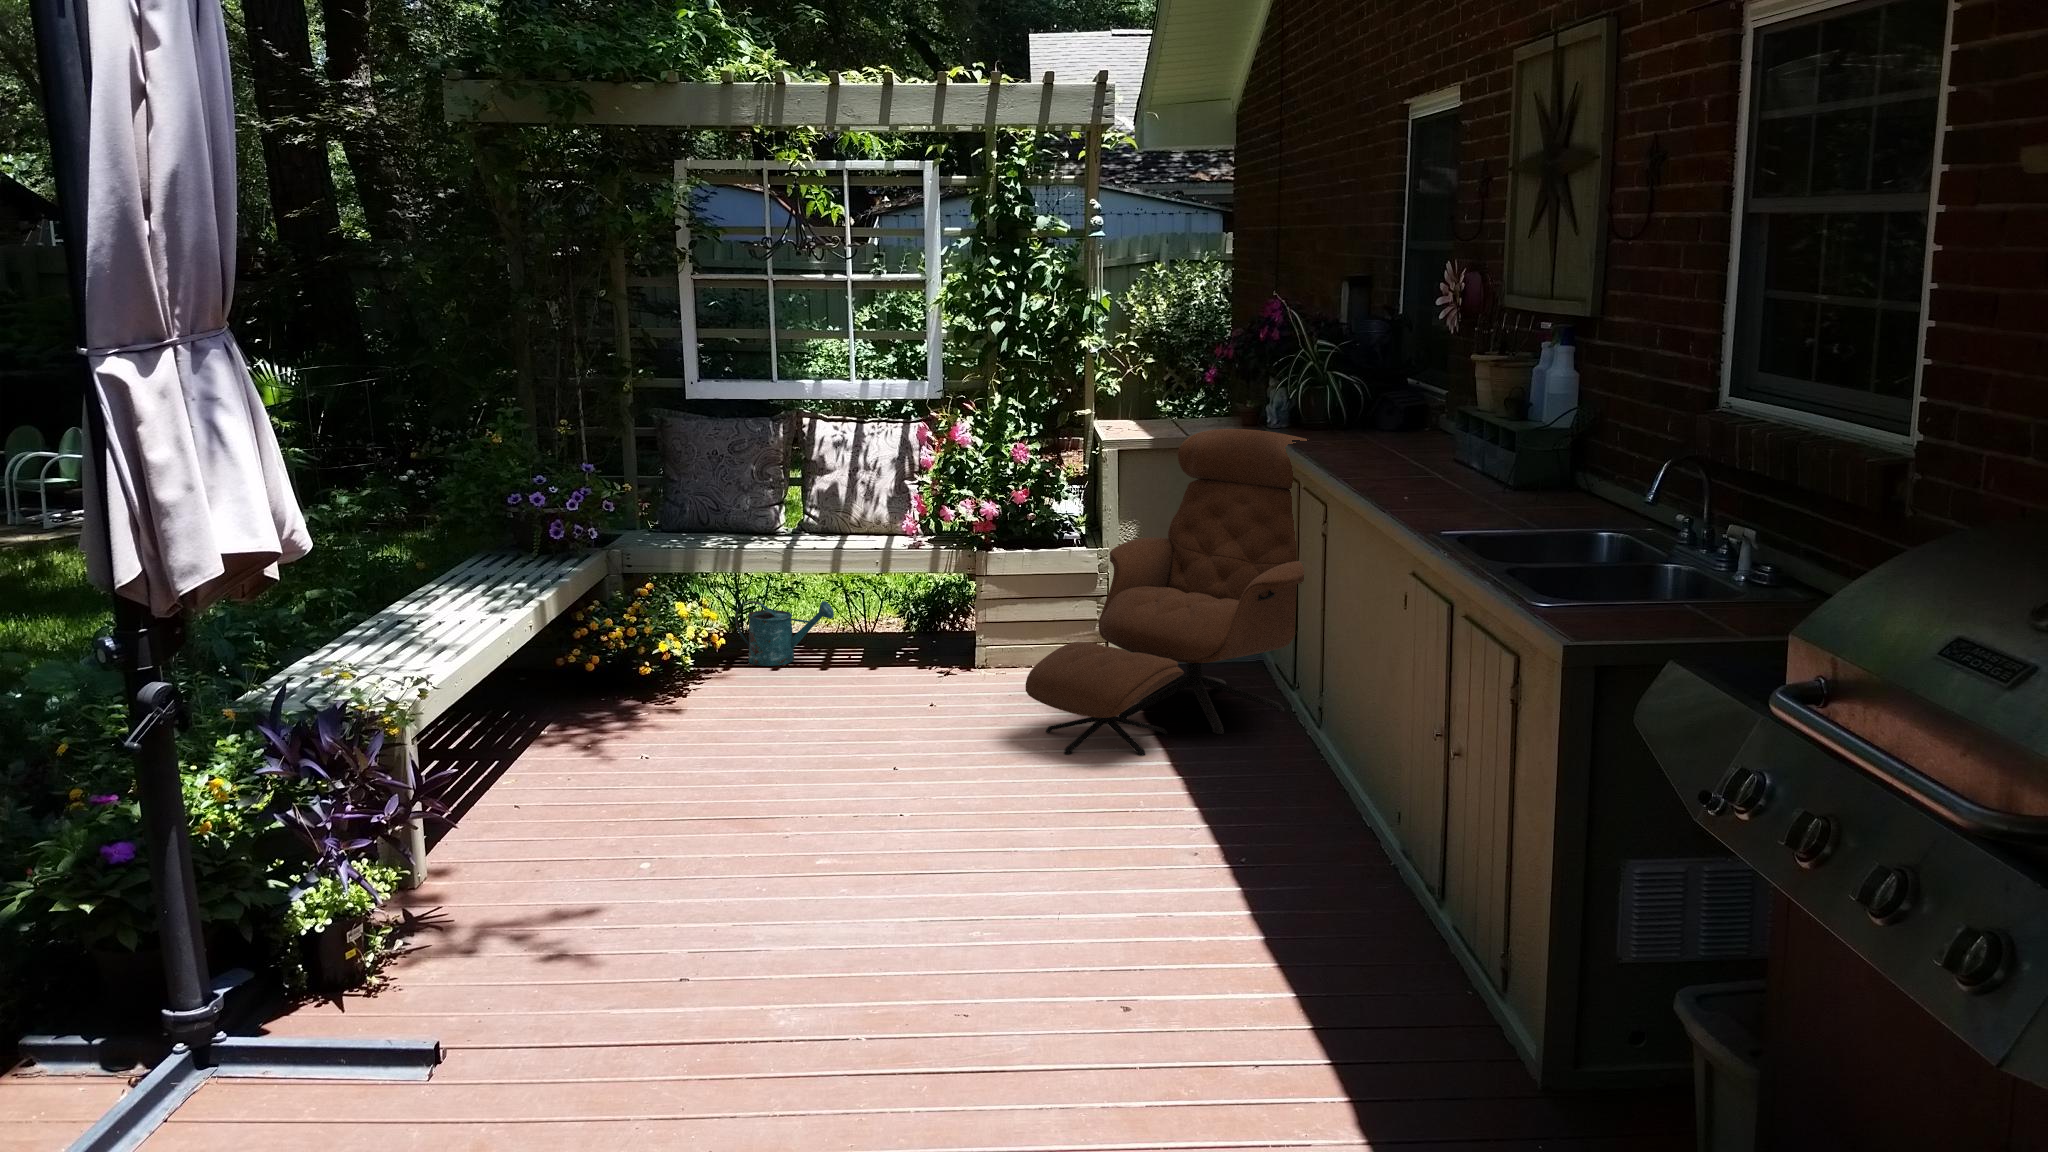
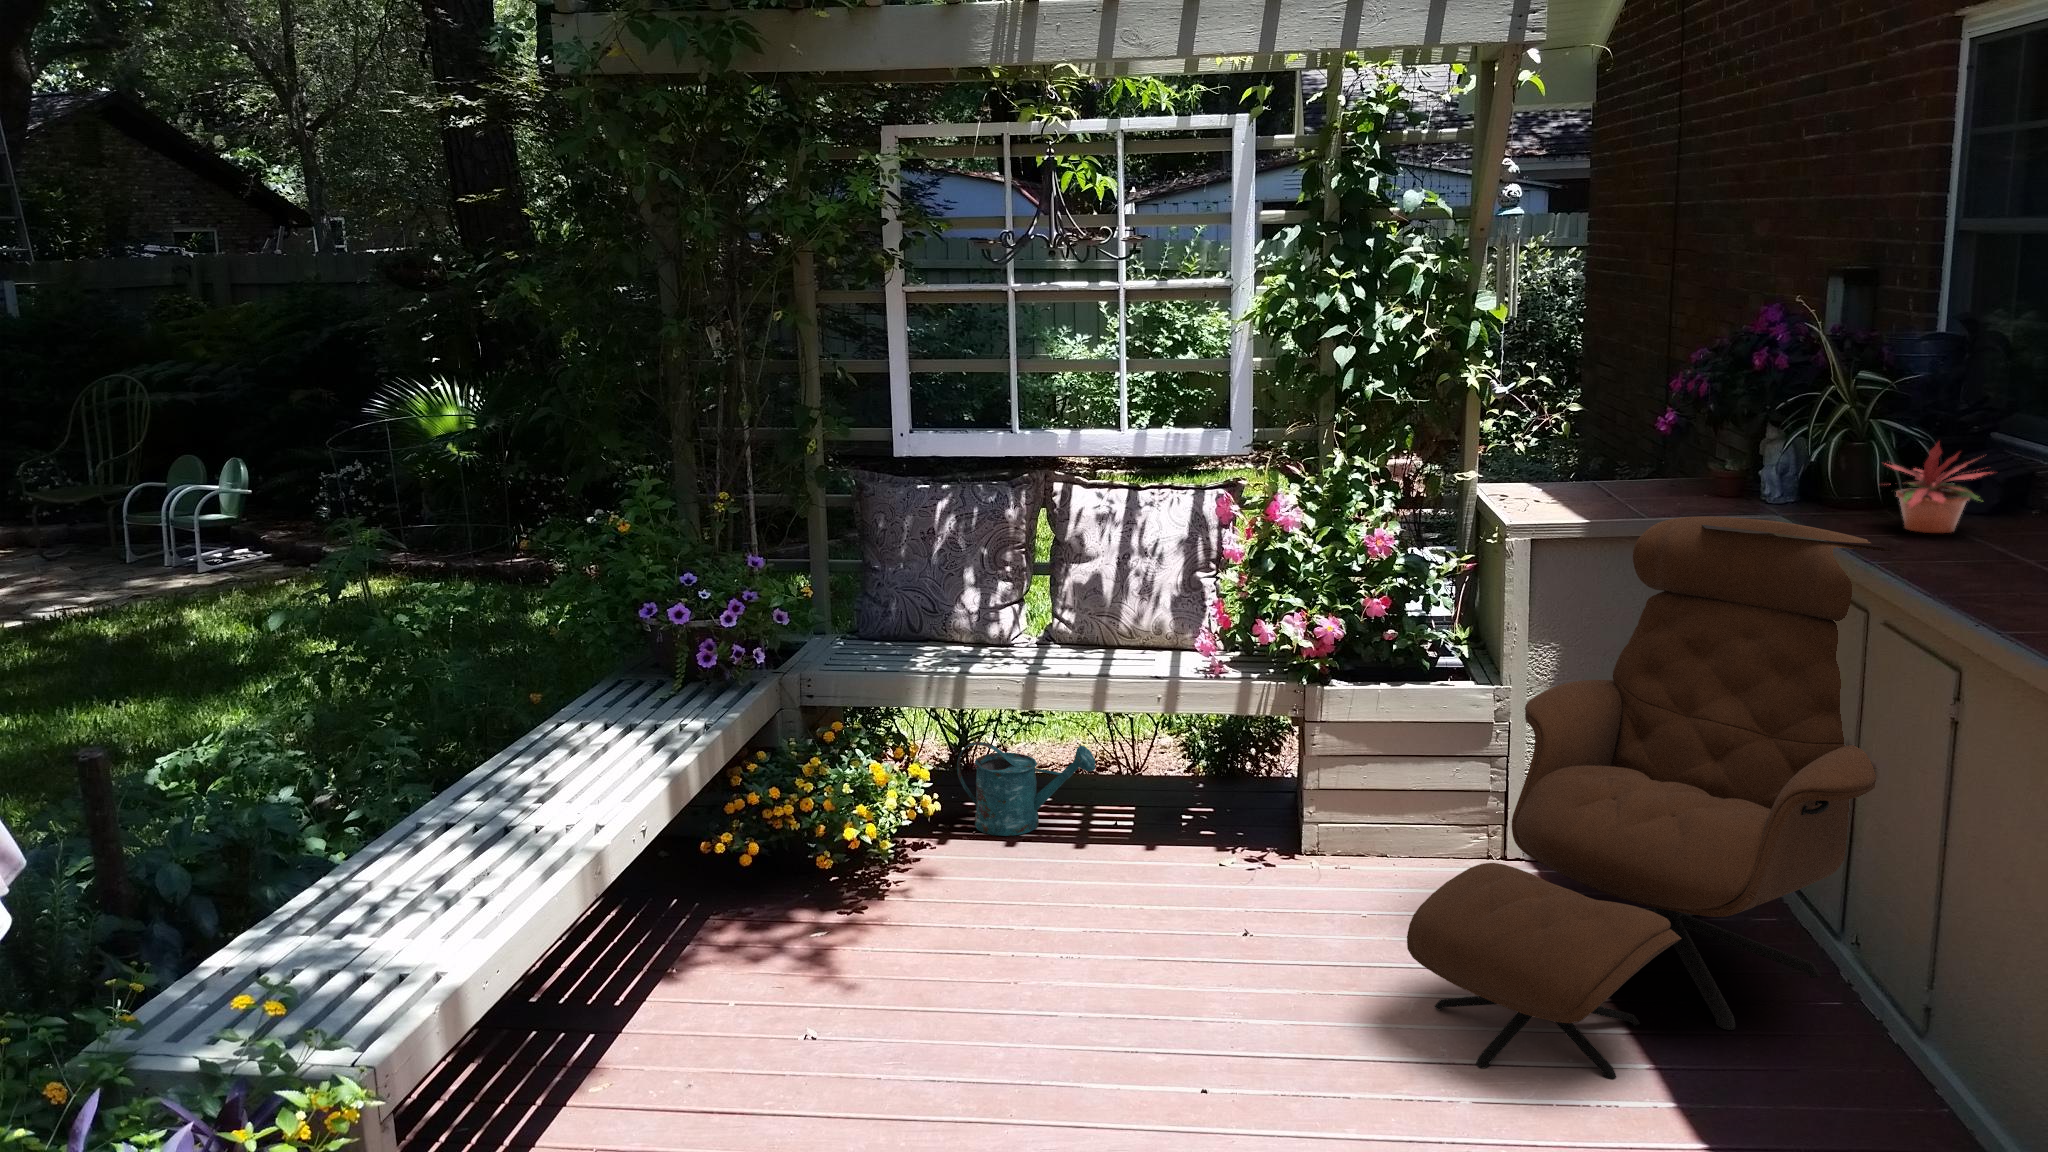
potted plant: none [1316,377,1381,436] -> present [1889,441,1986,533]

